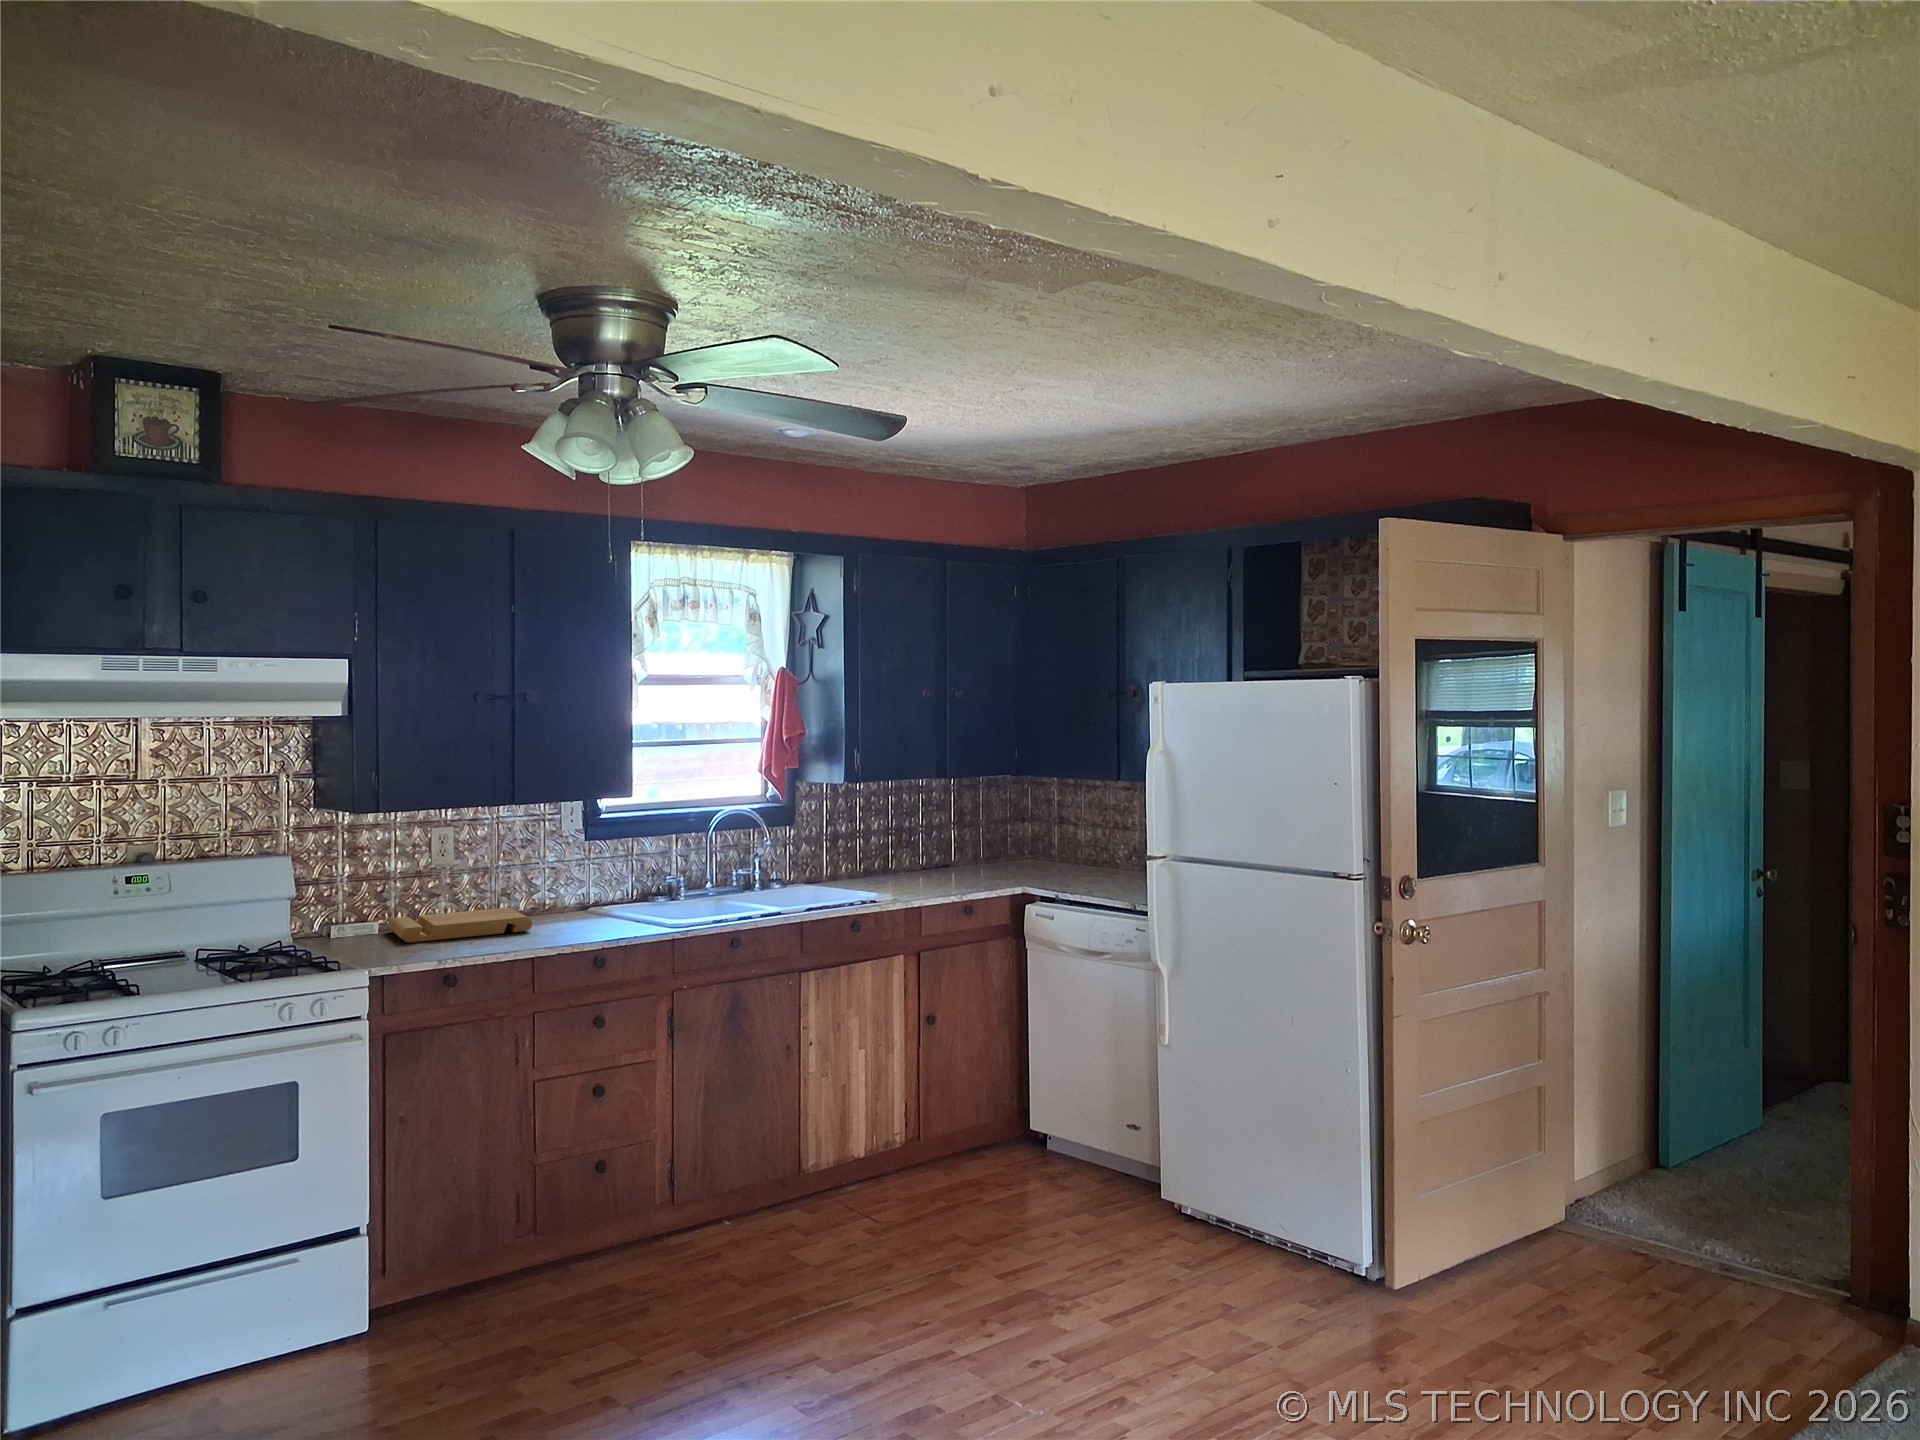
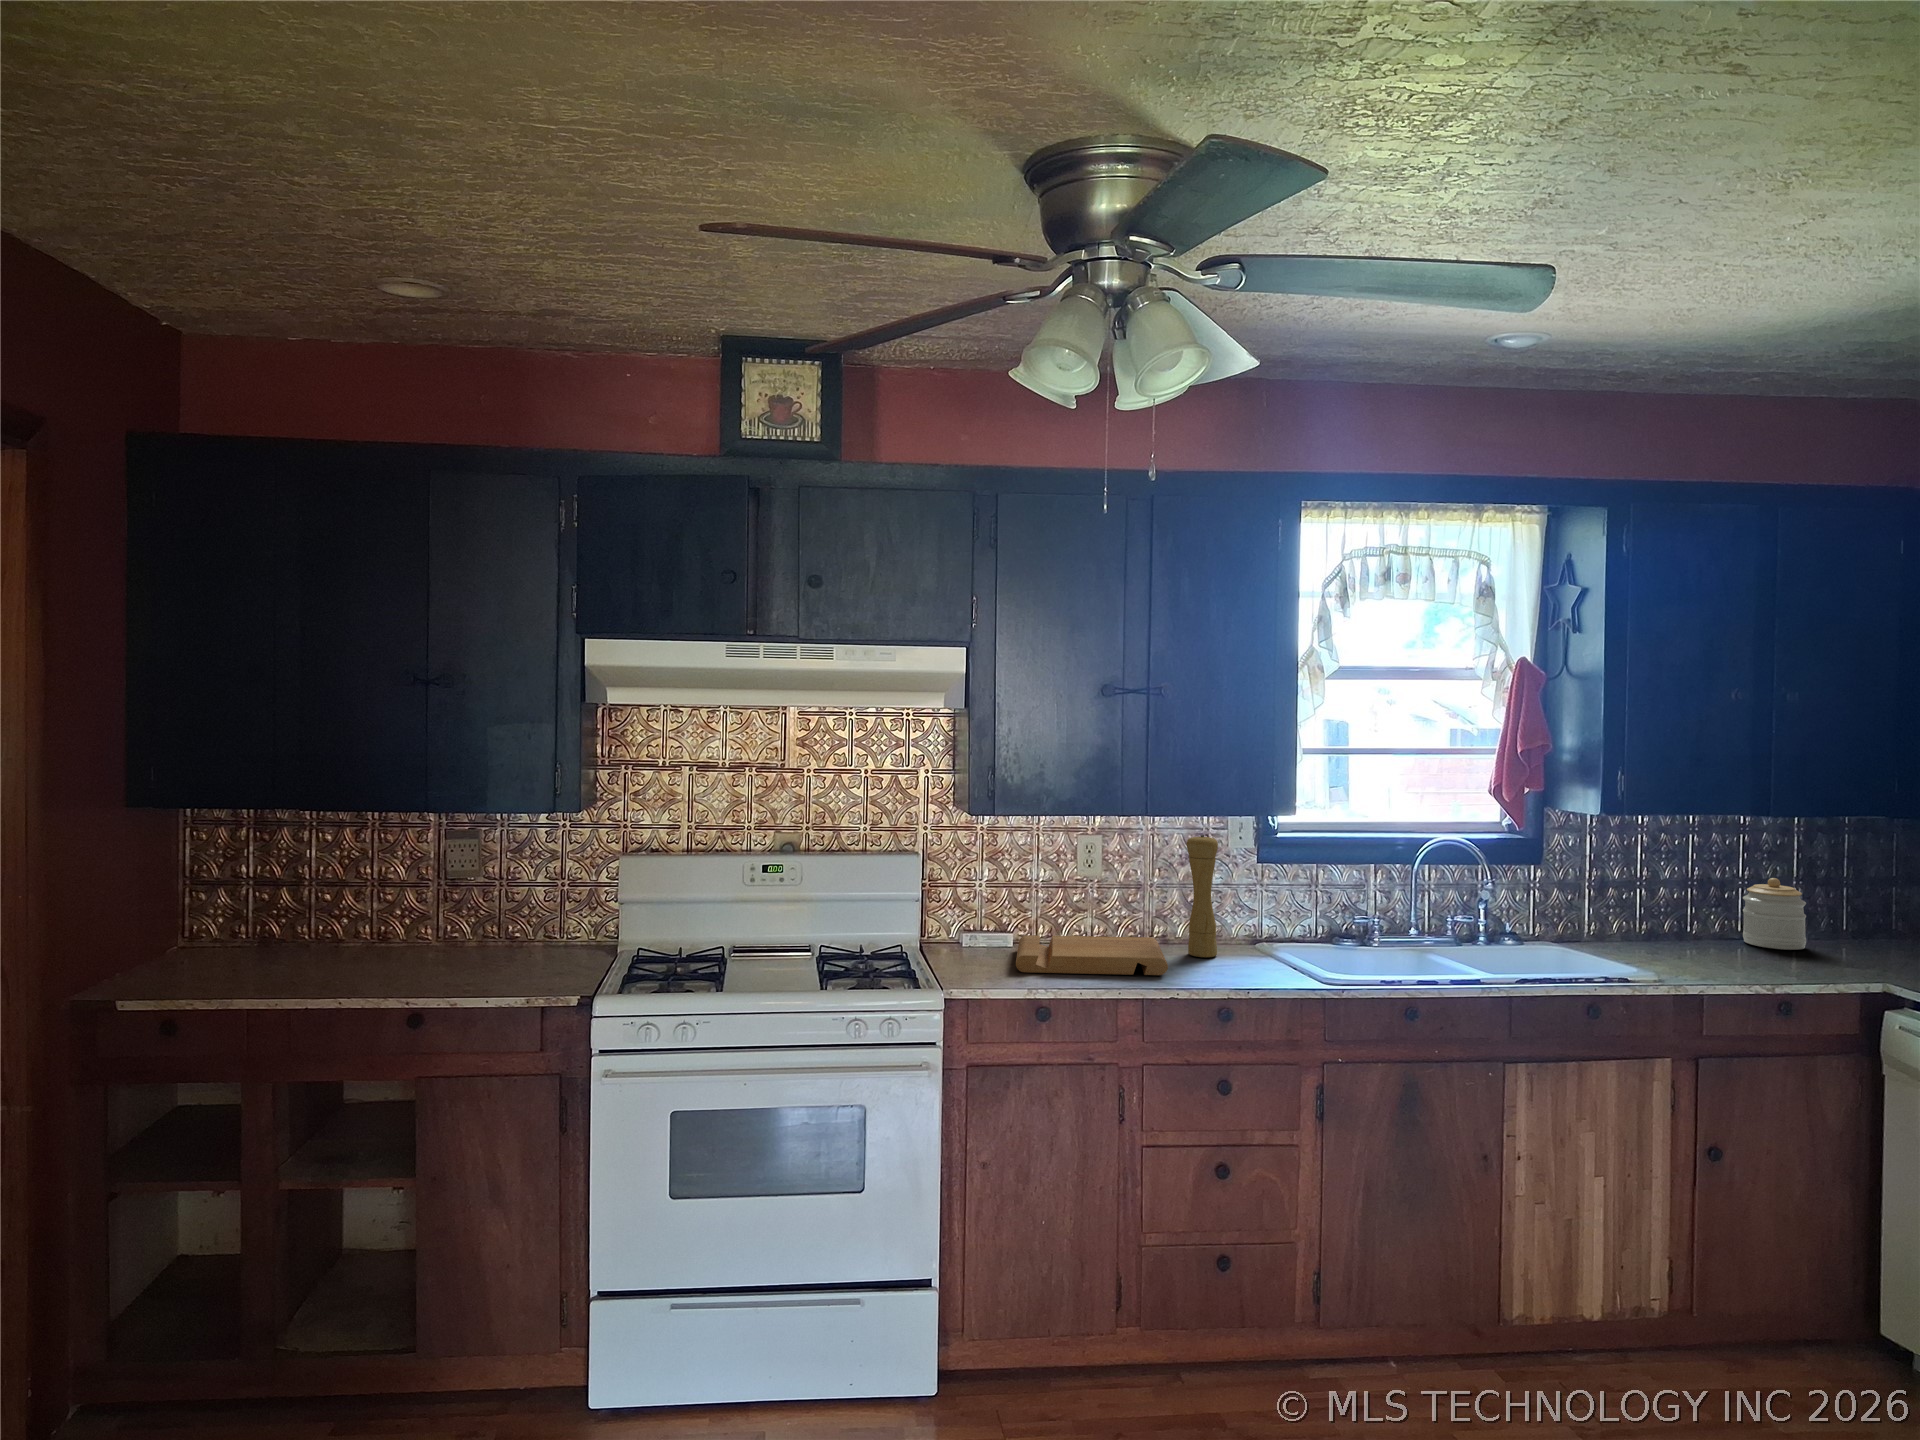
pepper mill: none [535,818,562,919] -> present [1187,835,1218,957]
jar: none [919,825,954,874] -> present [1743,878,1806,950]

